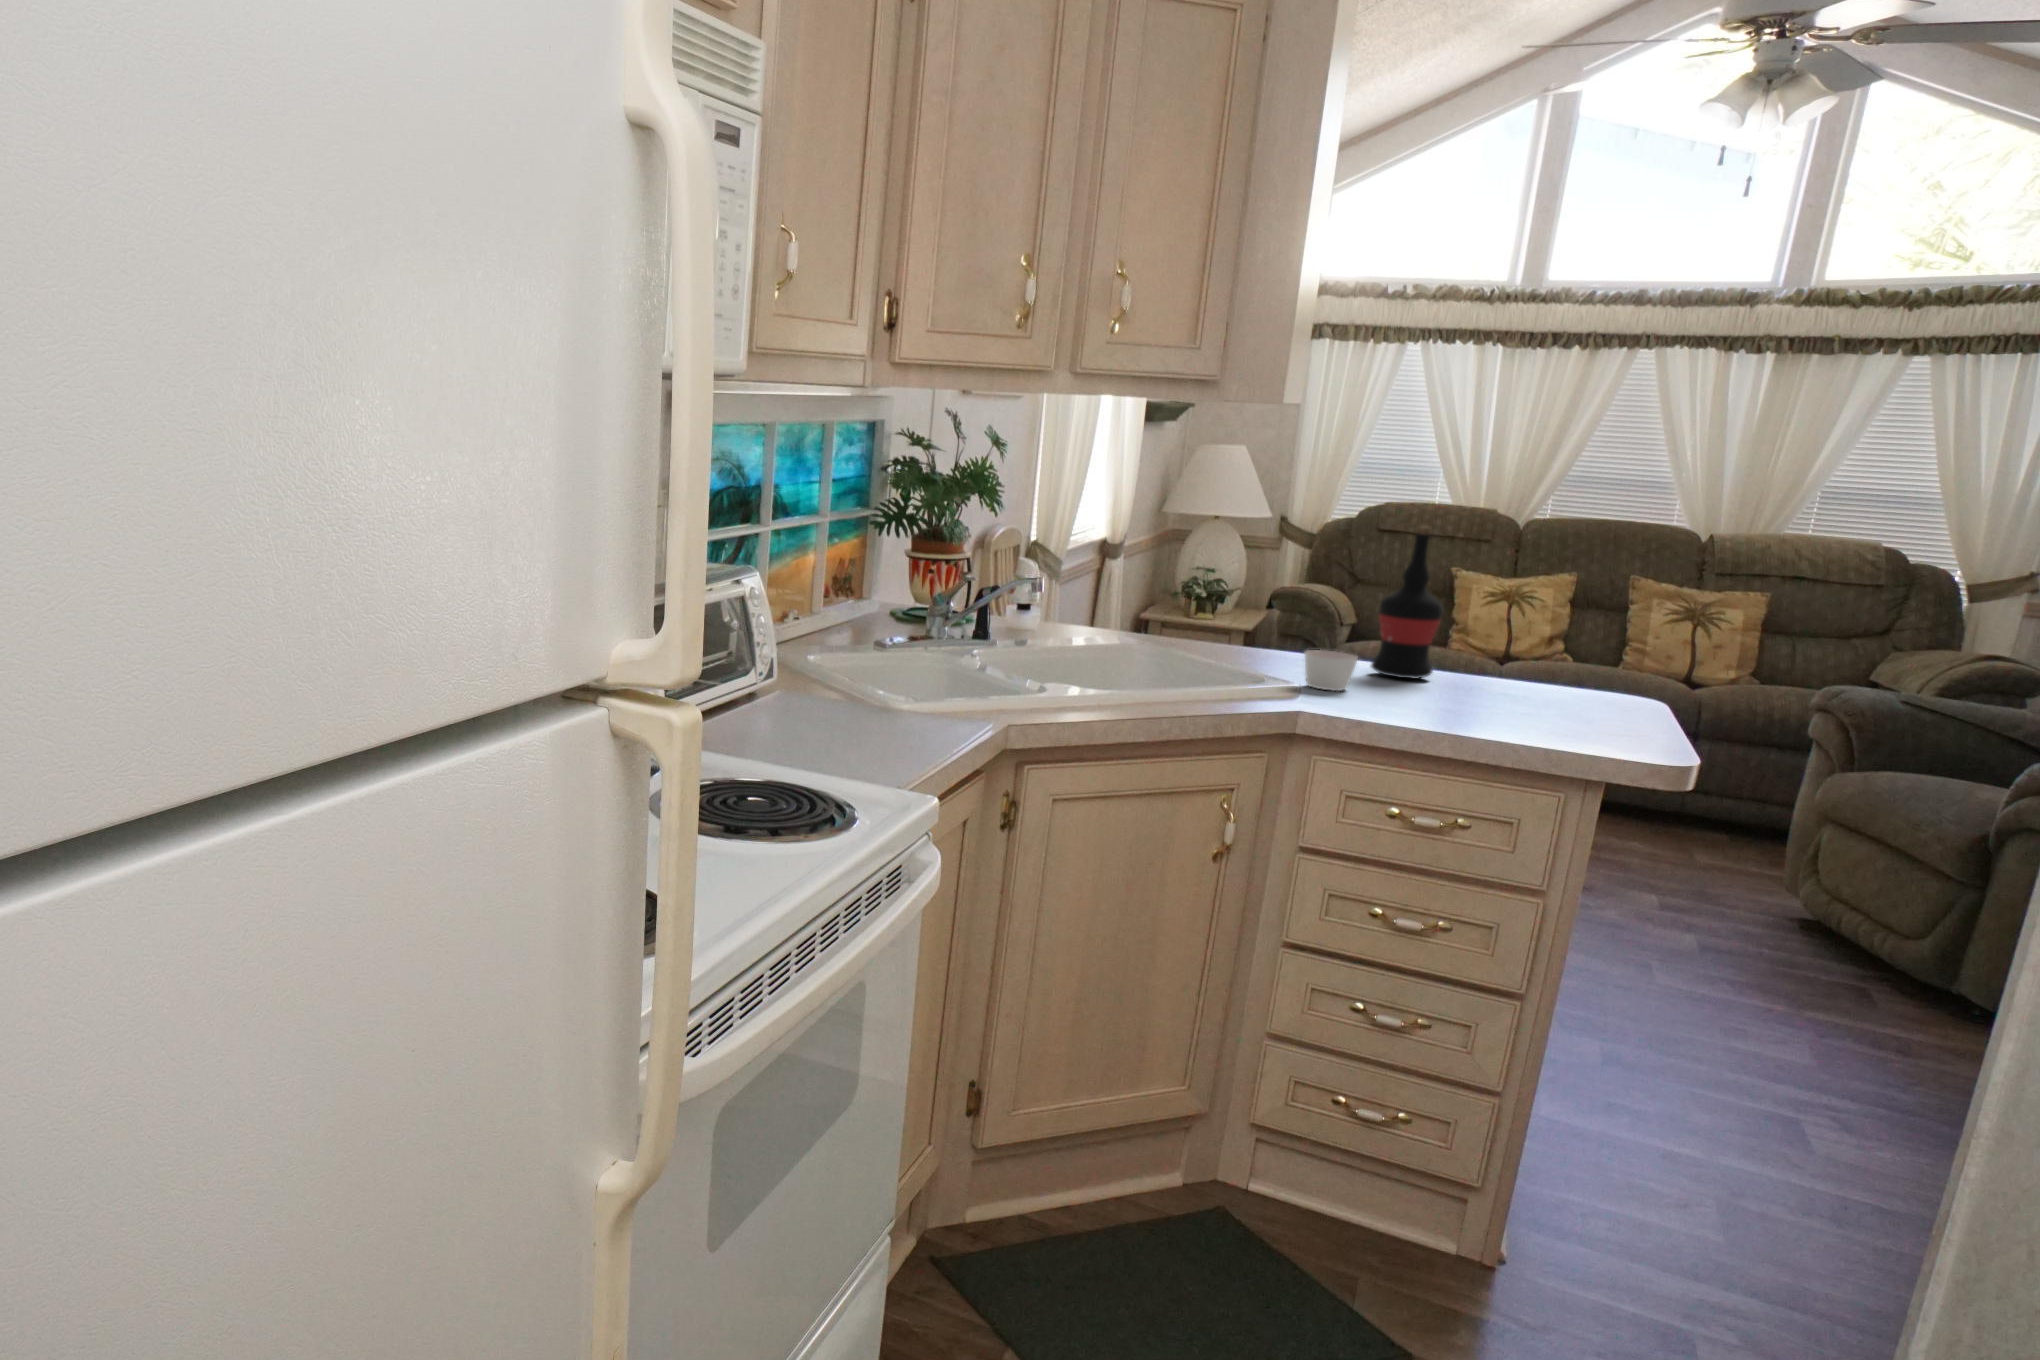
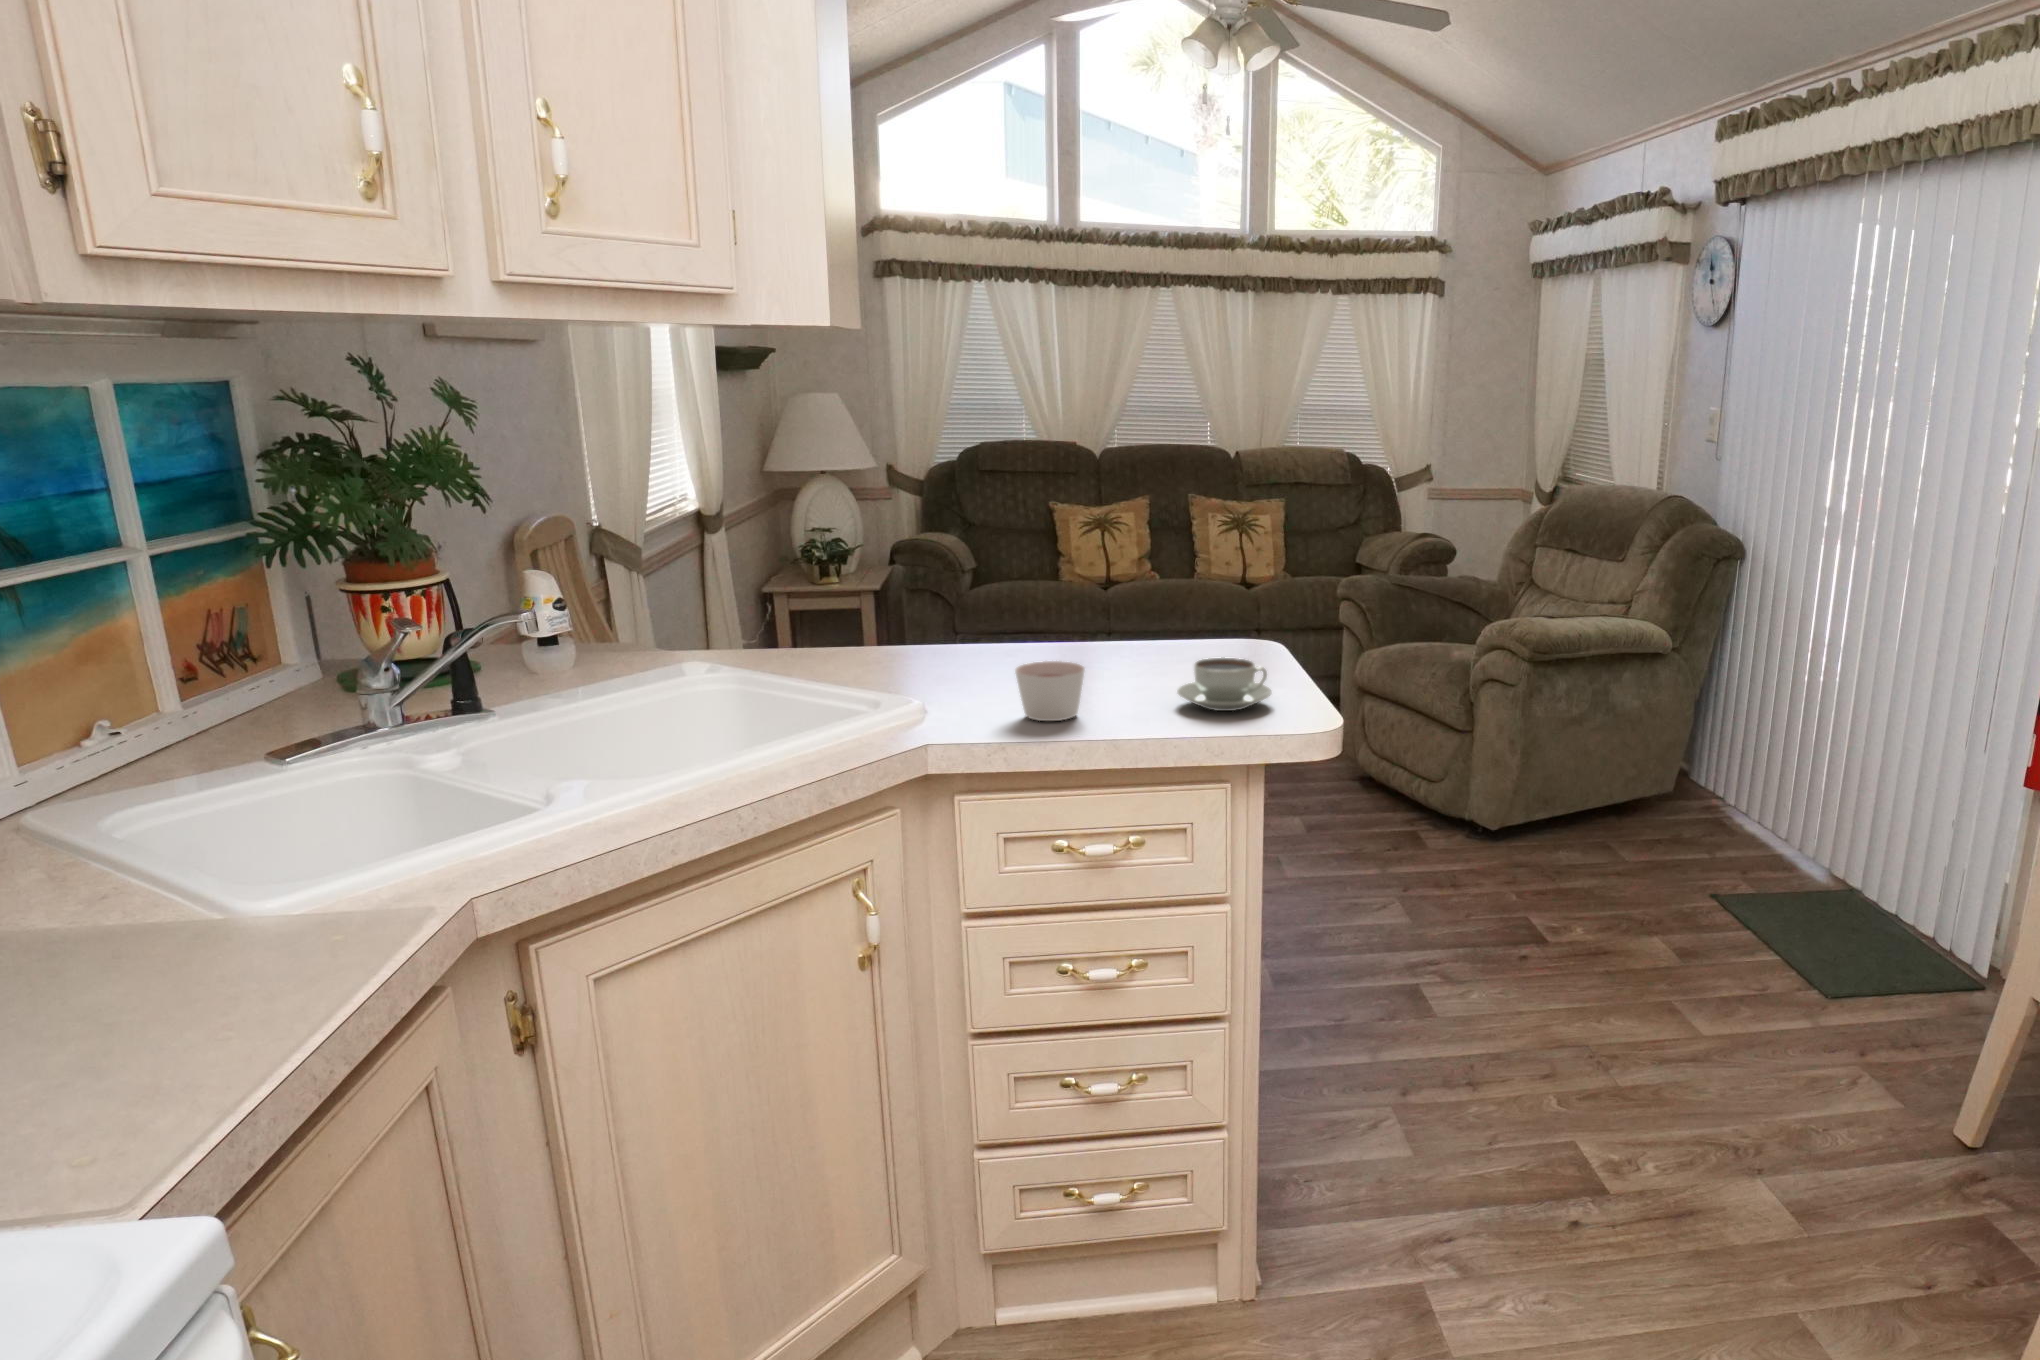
wine bottle: present [1370,526,1443,678] -> none [1081,472,1154,675]
coffee cup: none [1433,668,1517,708] -> present [1177,657,1272,711]

